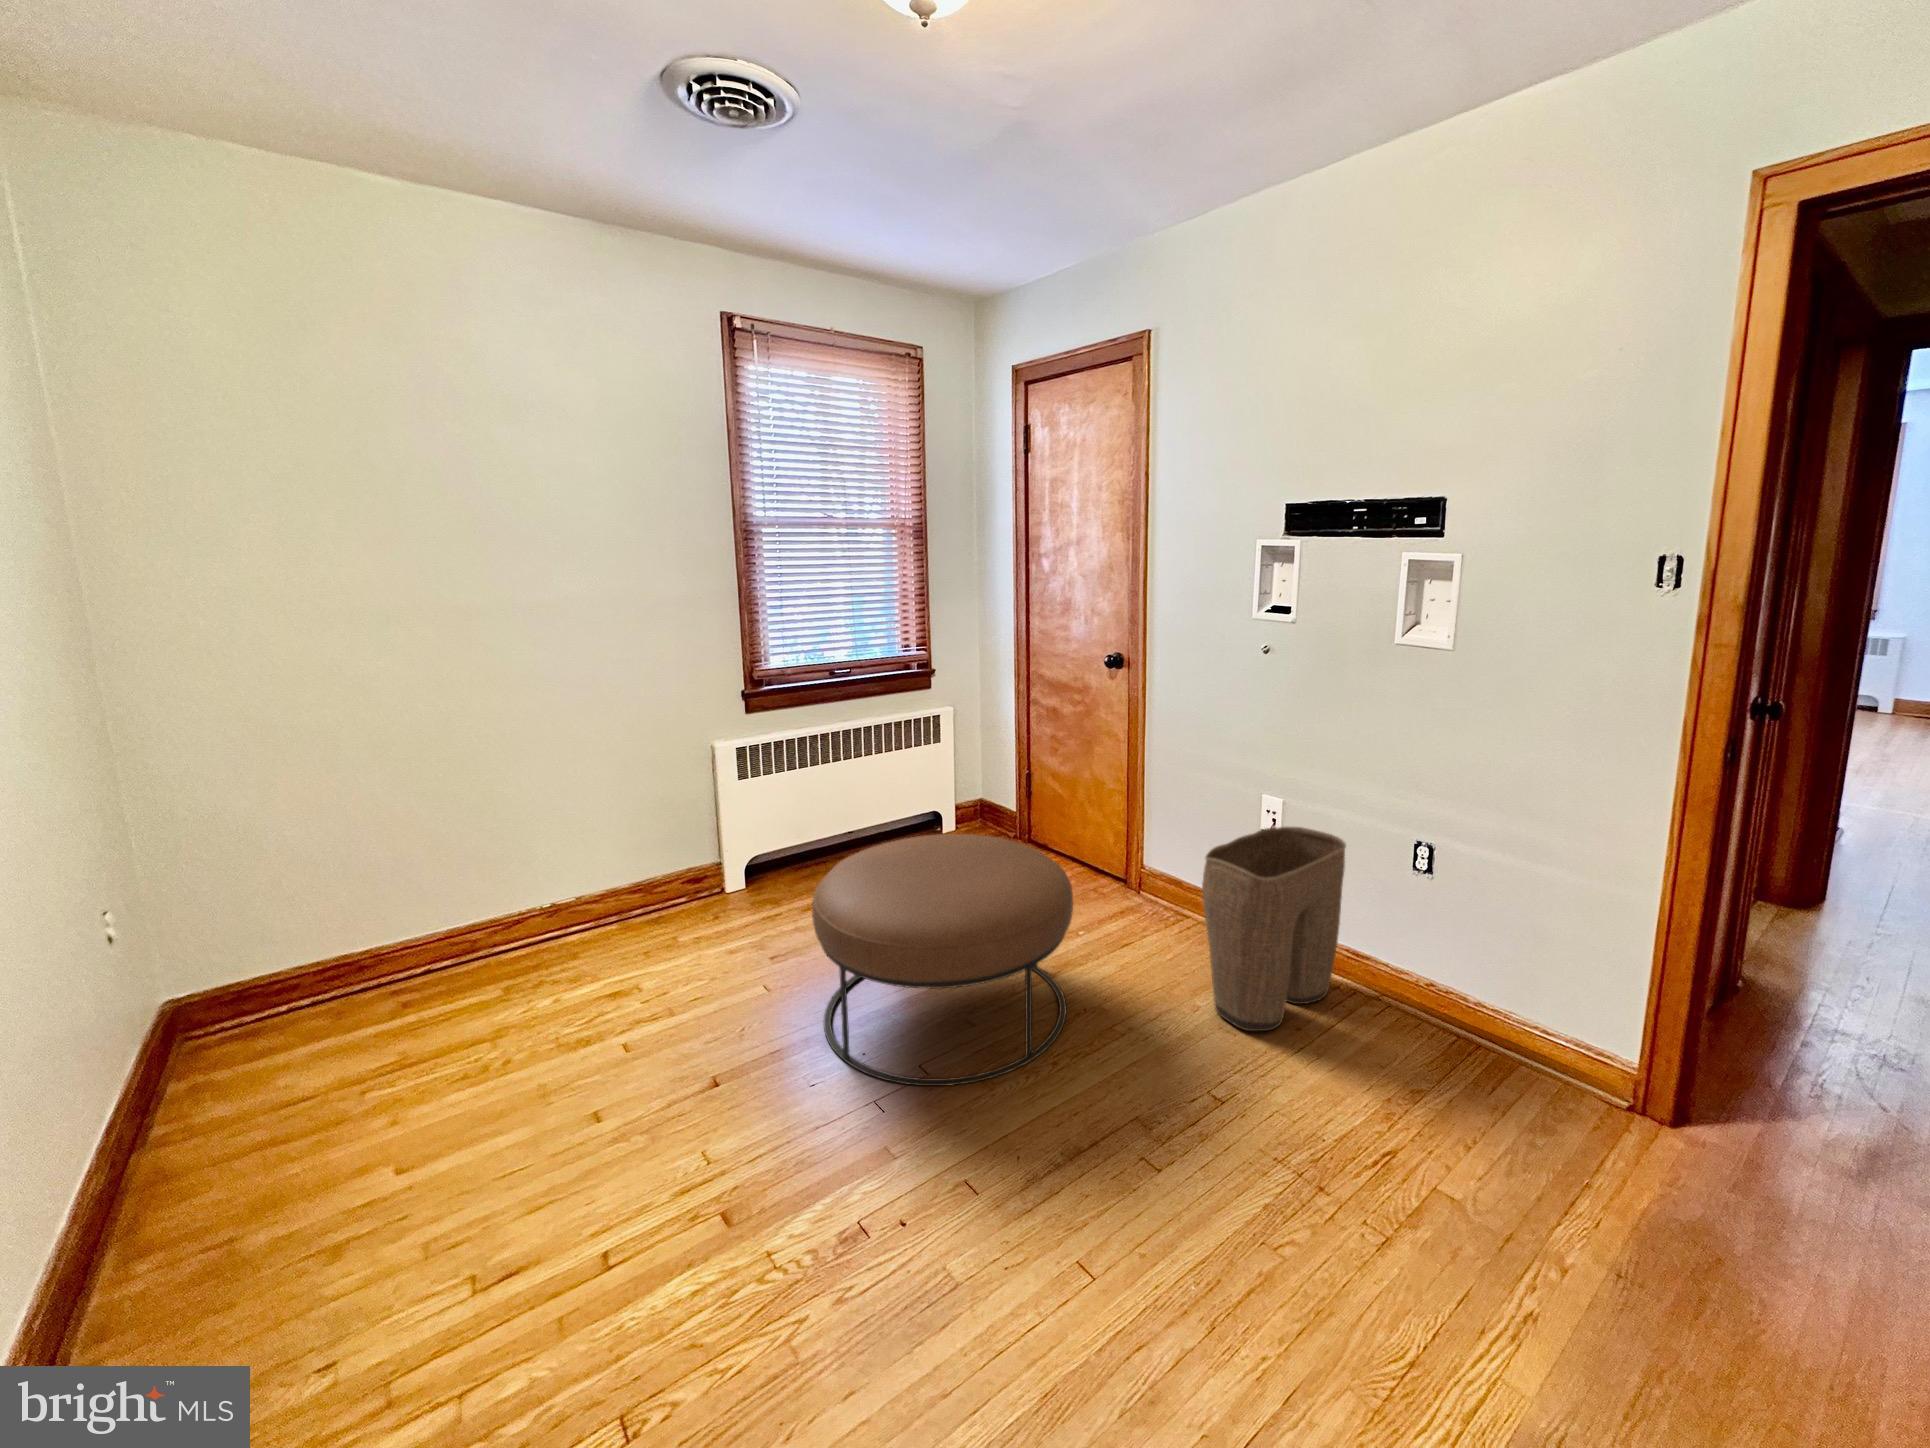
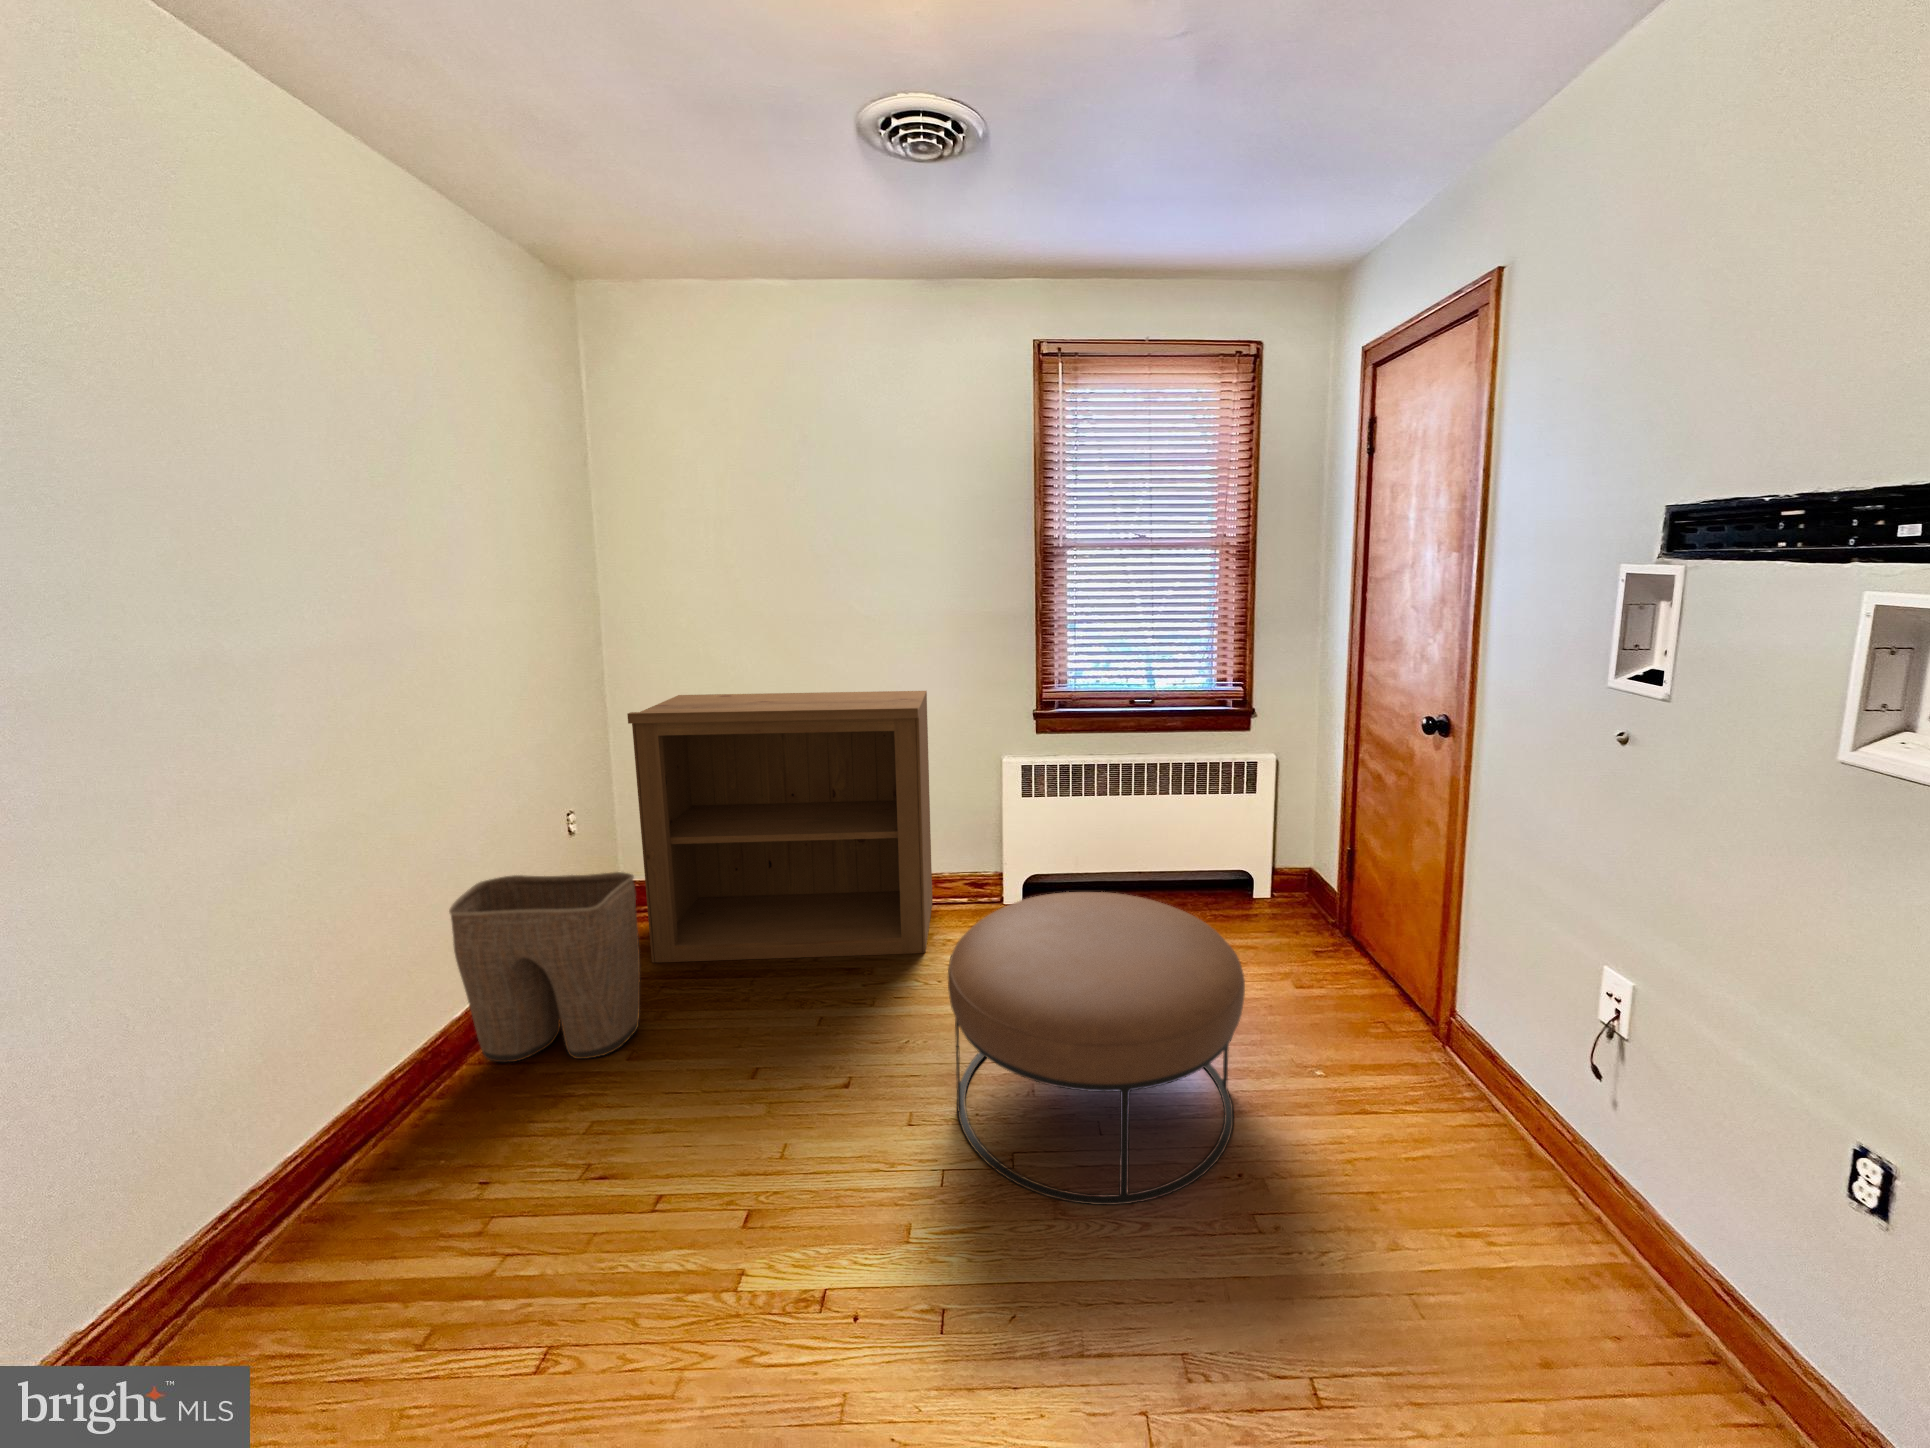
bookshelf: none [239,680,682,1087] -> present [627,691,932,963]
laundry basket: present [1202,827,1346,1031] -> present [449,872,640,1062]

